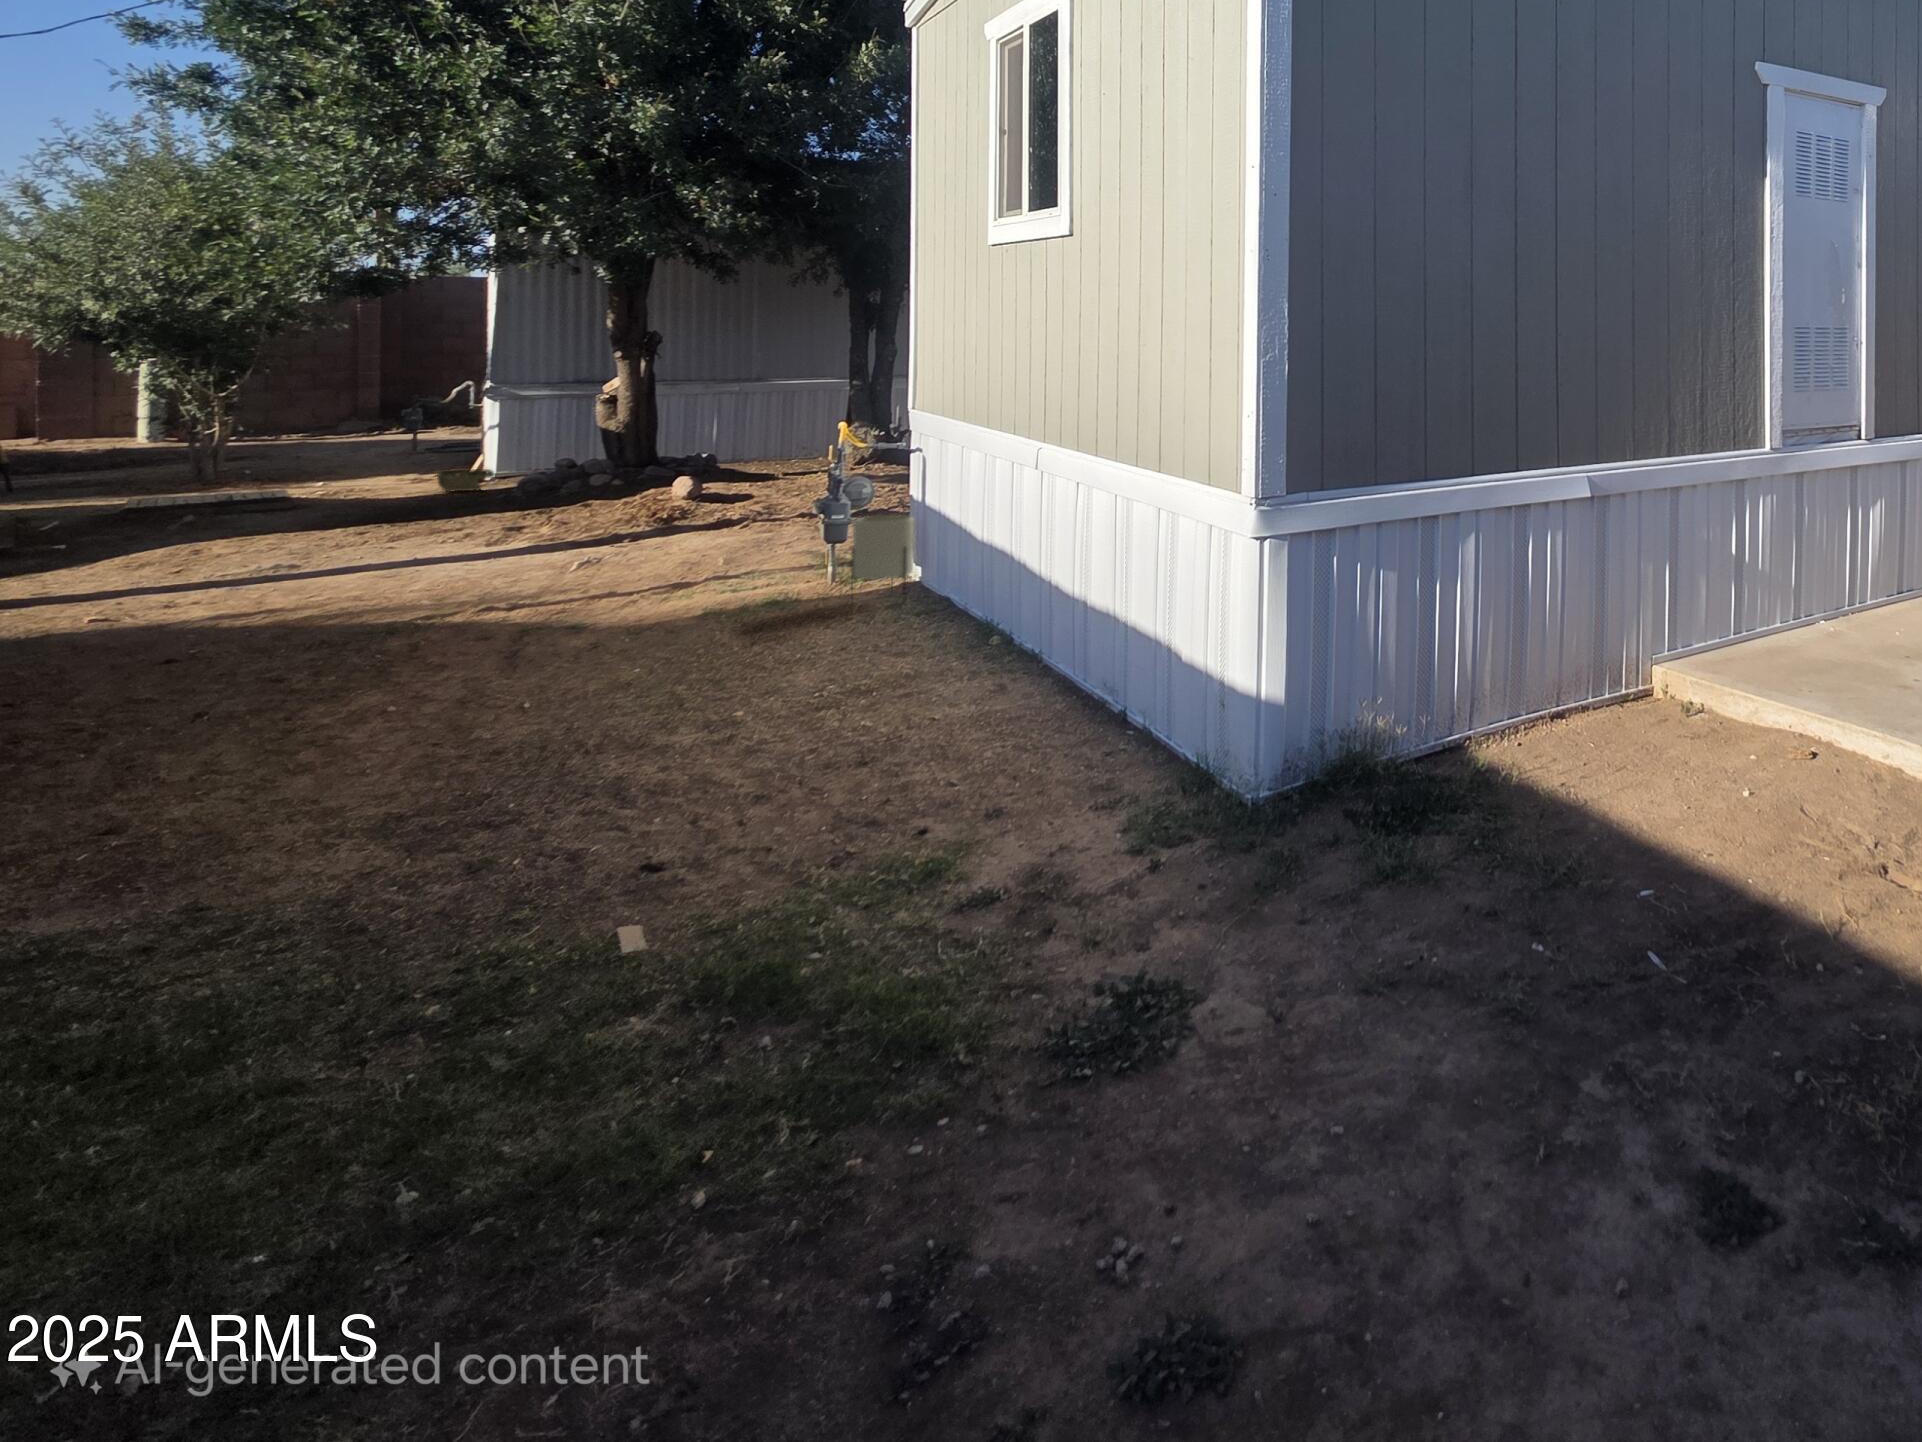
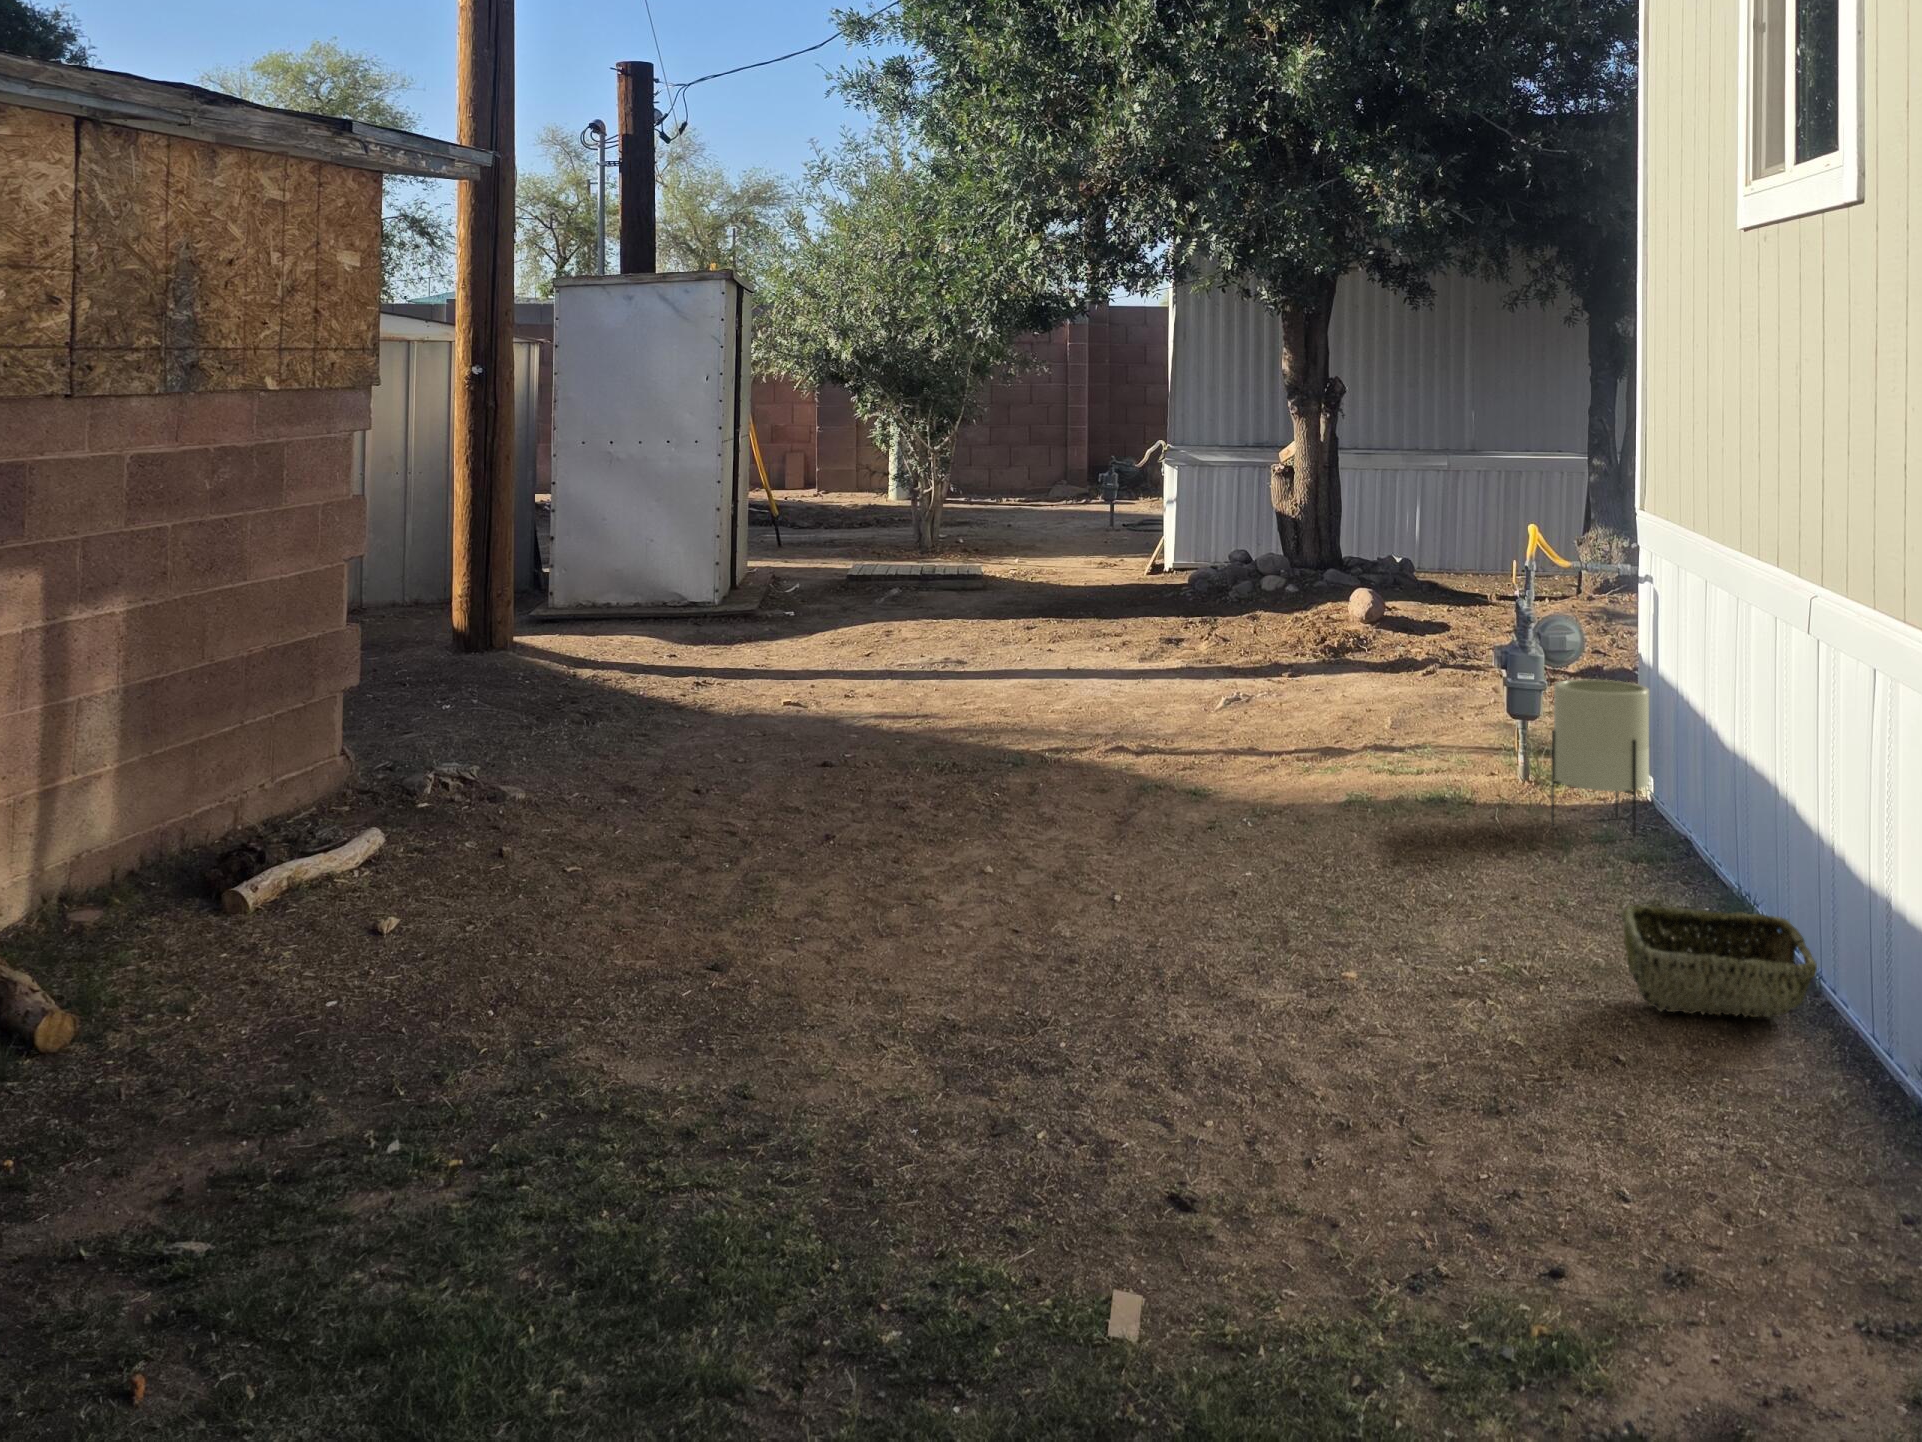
woven basket: present [437,469,495,492] -> present [1621,905,1817,1017]

